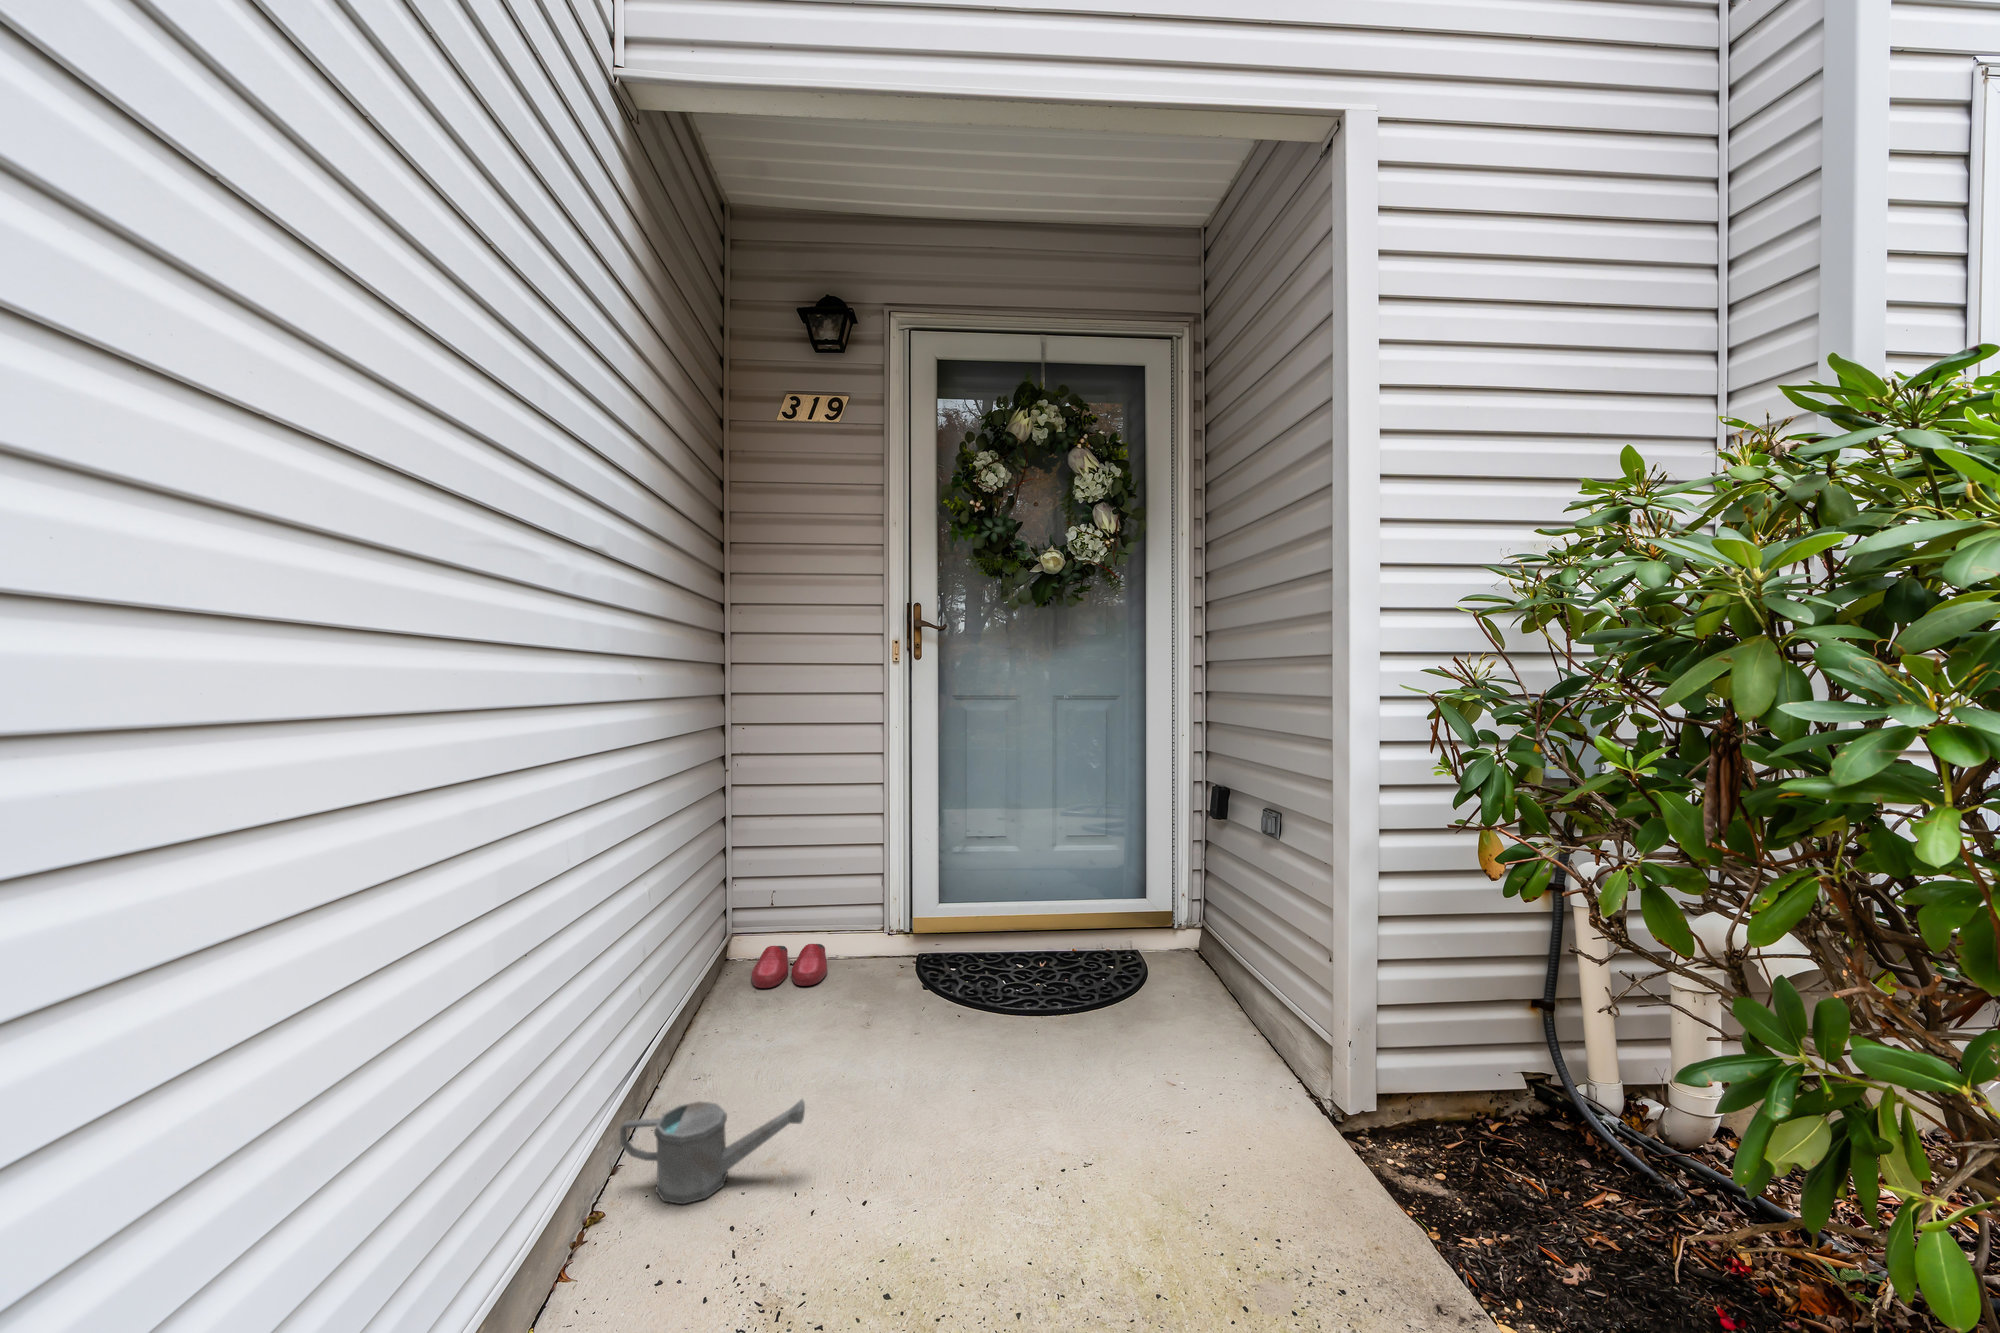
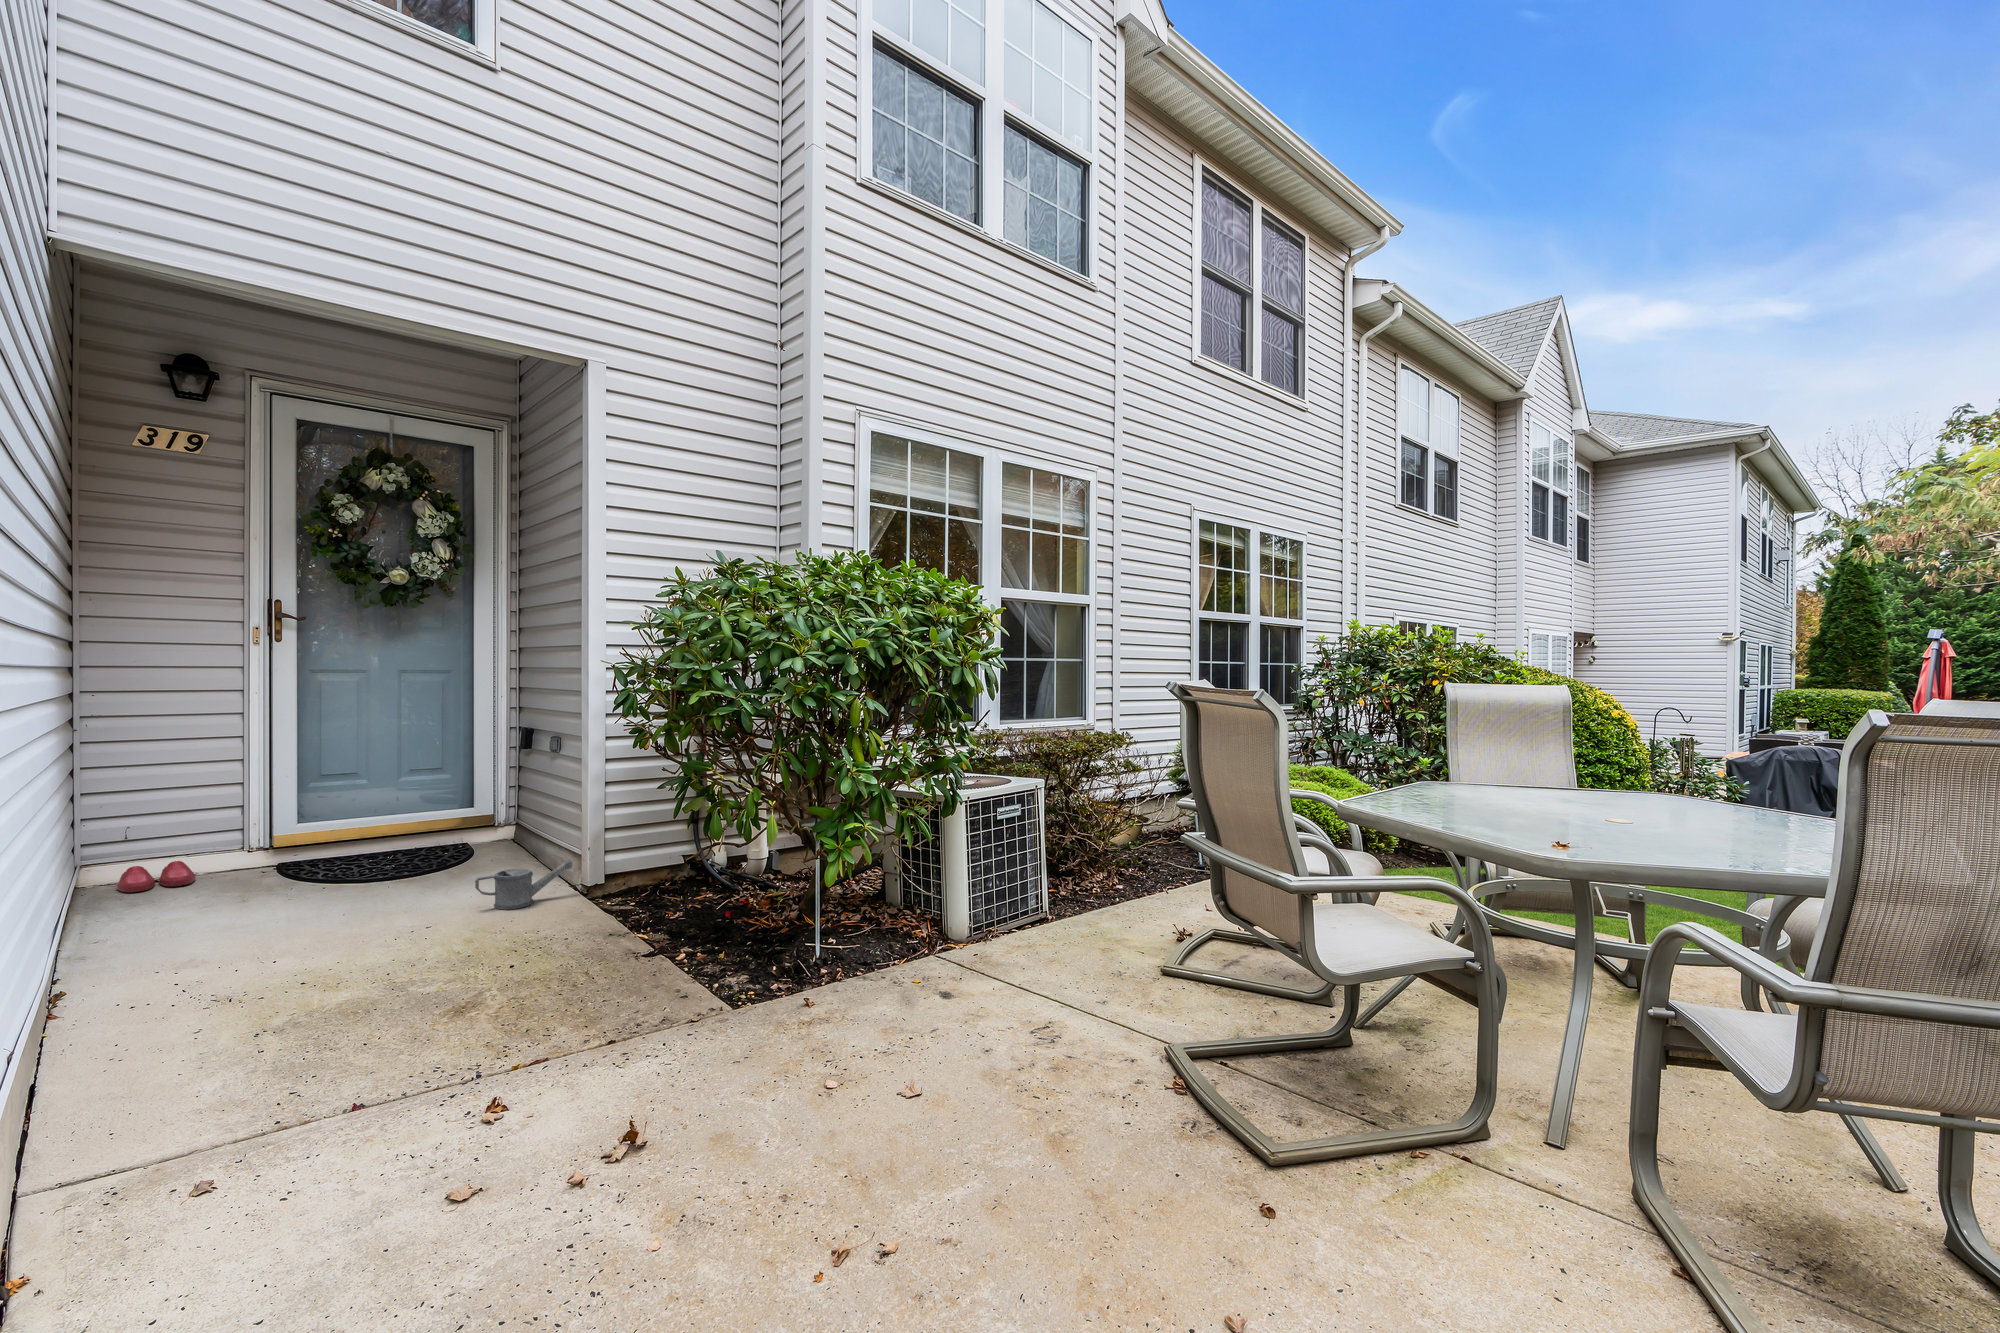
watering can: present [620,1100,805,1204] -> present [475,858,572,910]

